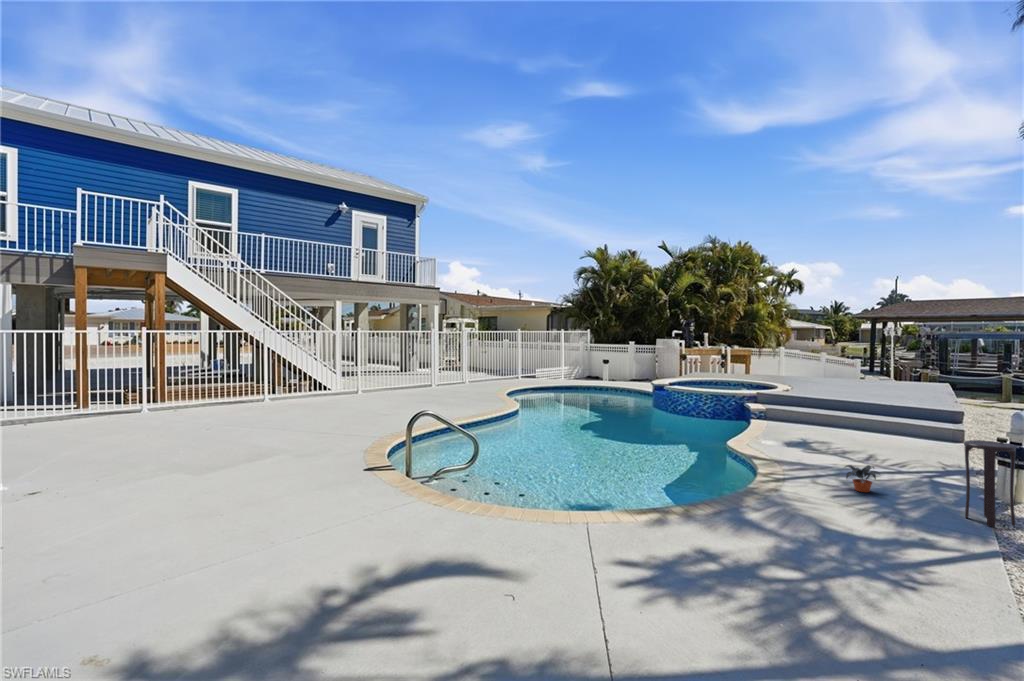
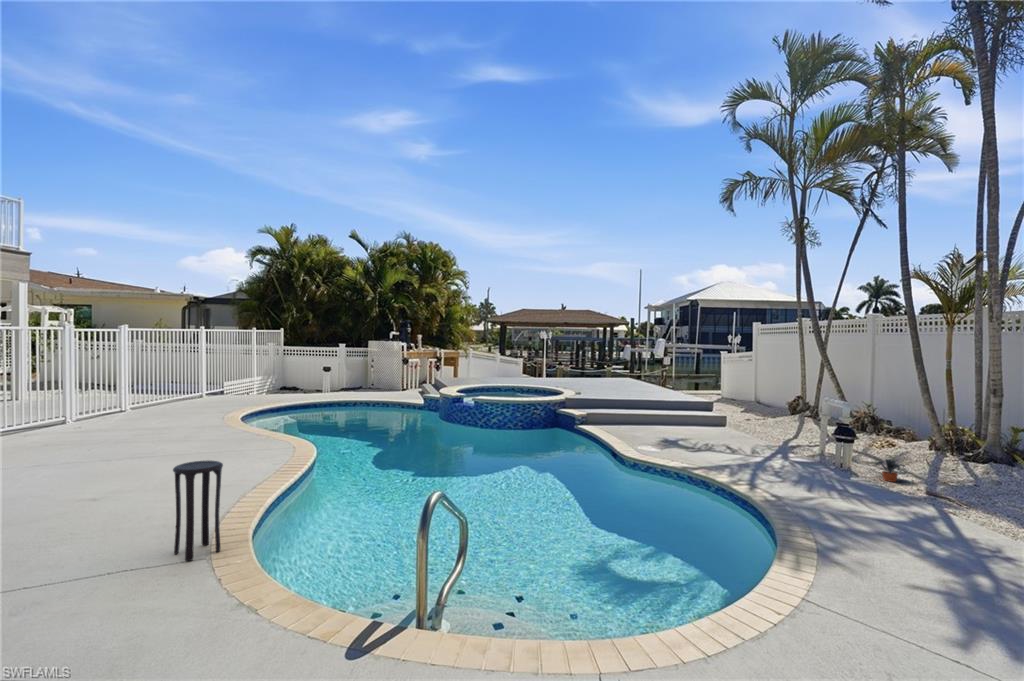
stool: present [964,440,1016,527] -> present [173,460,223,561]

